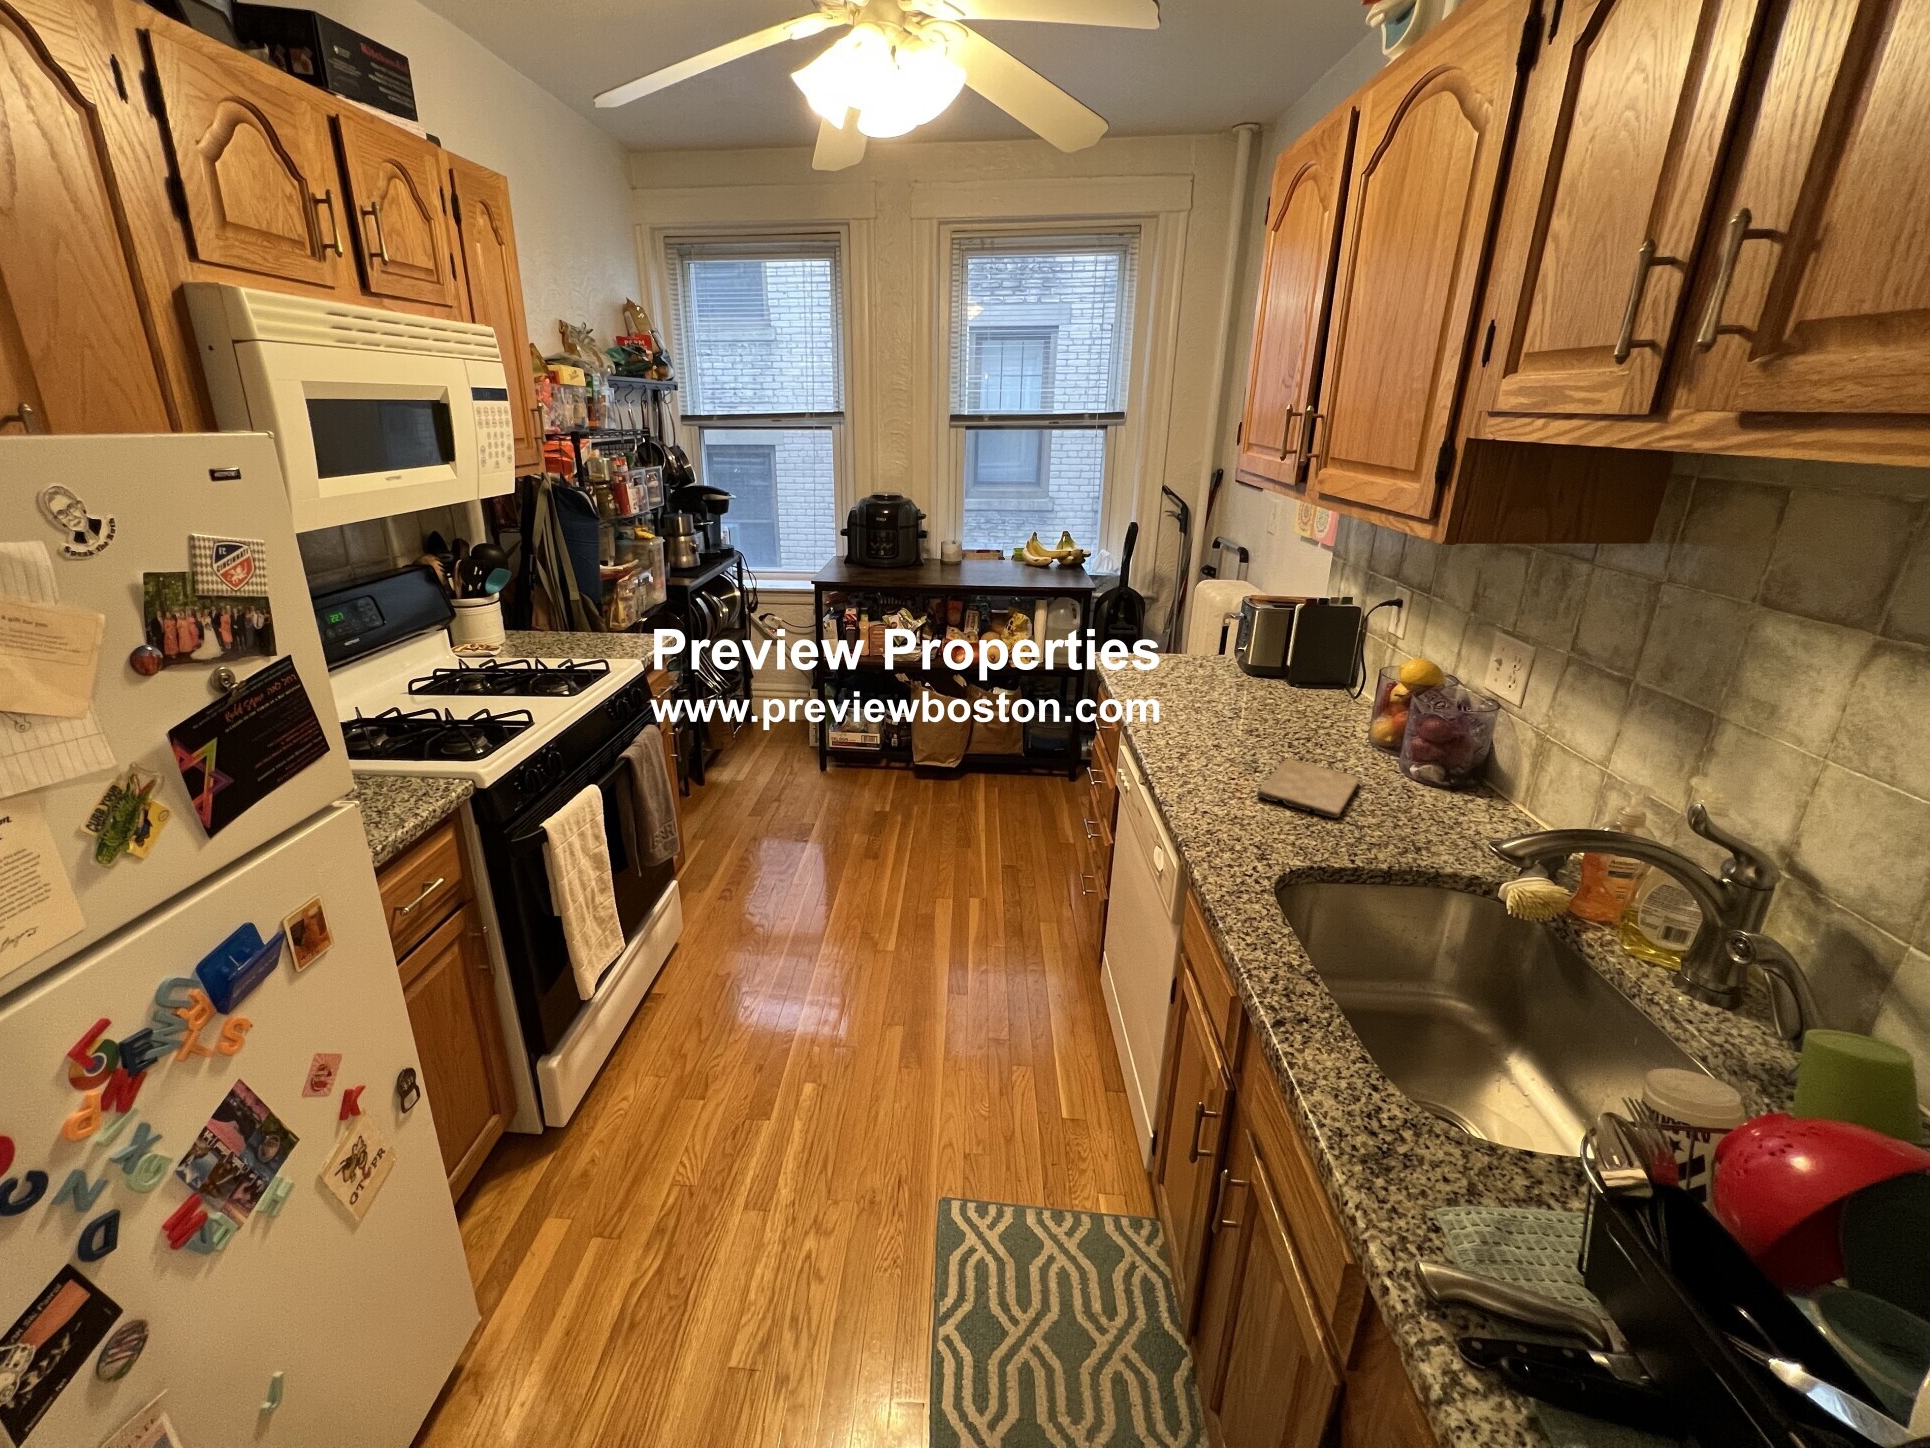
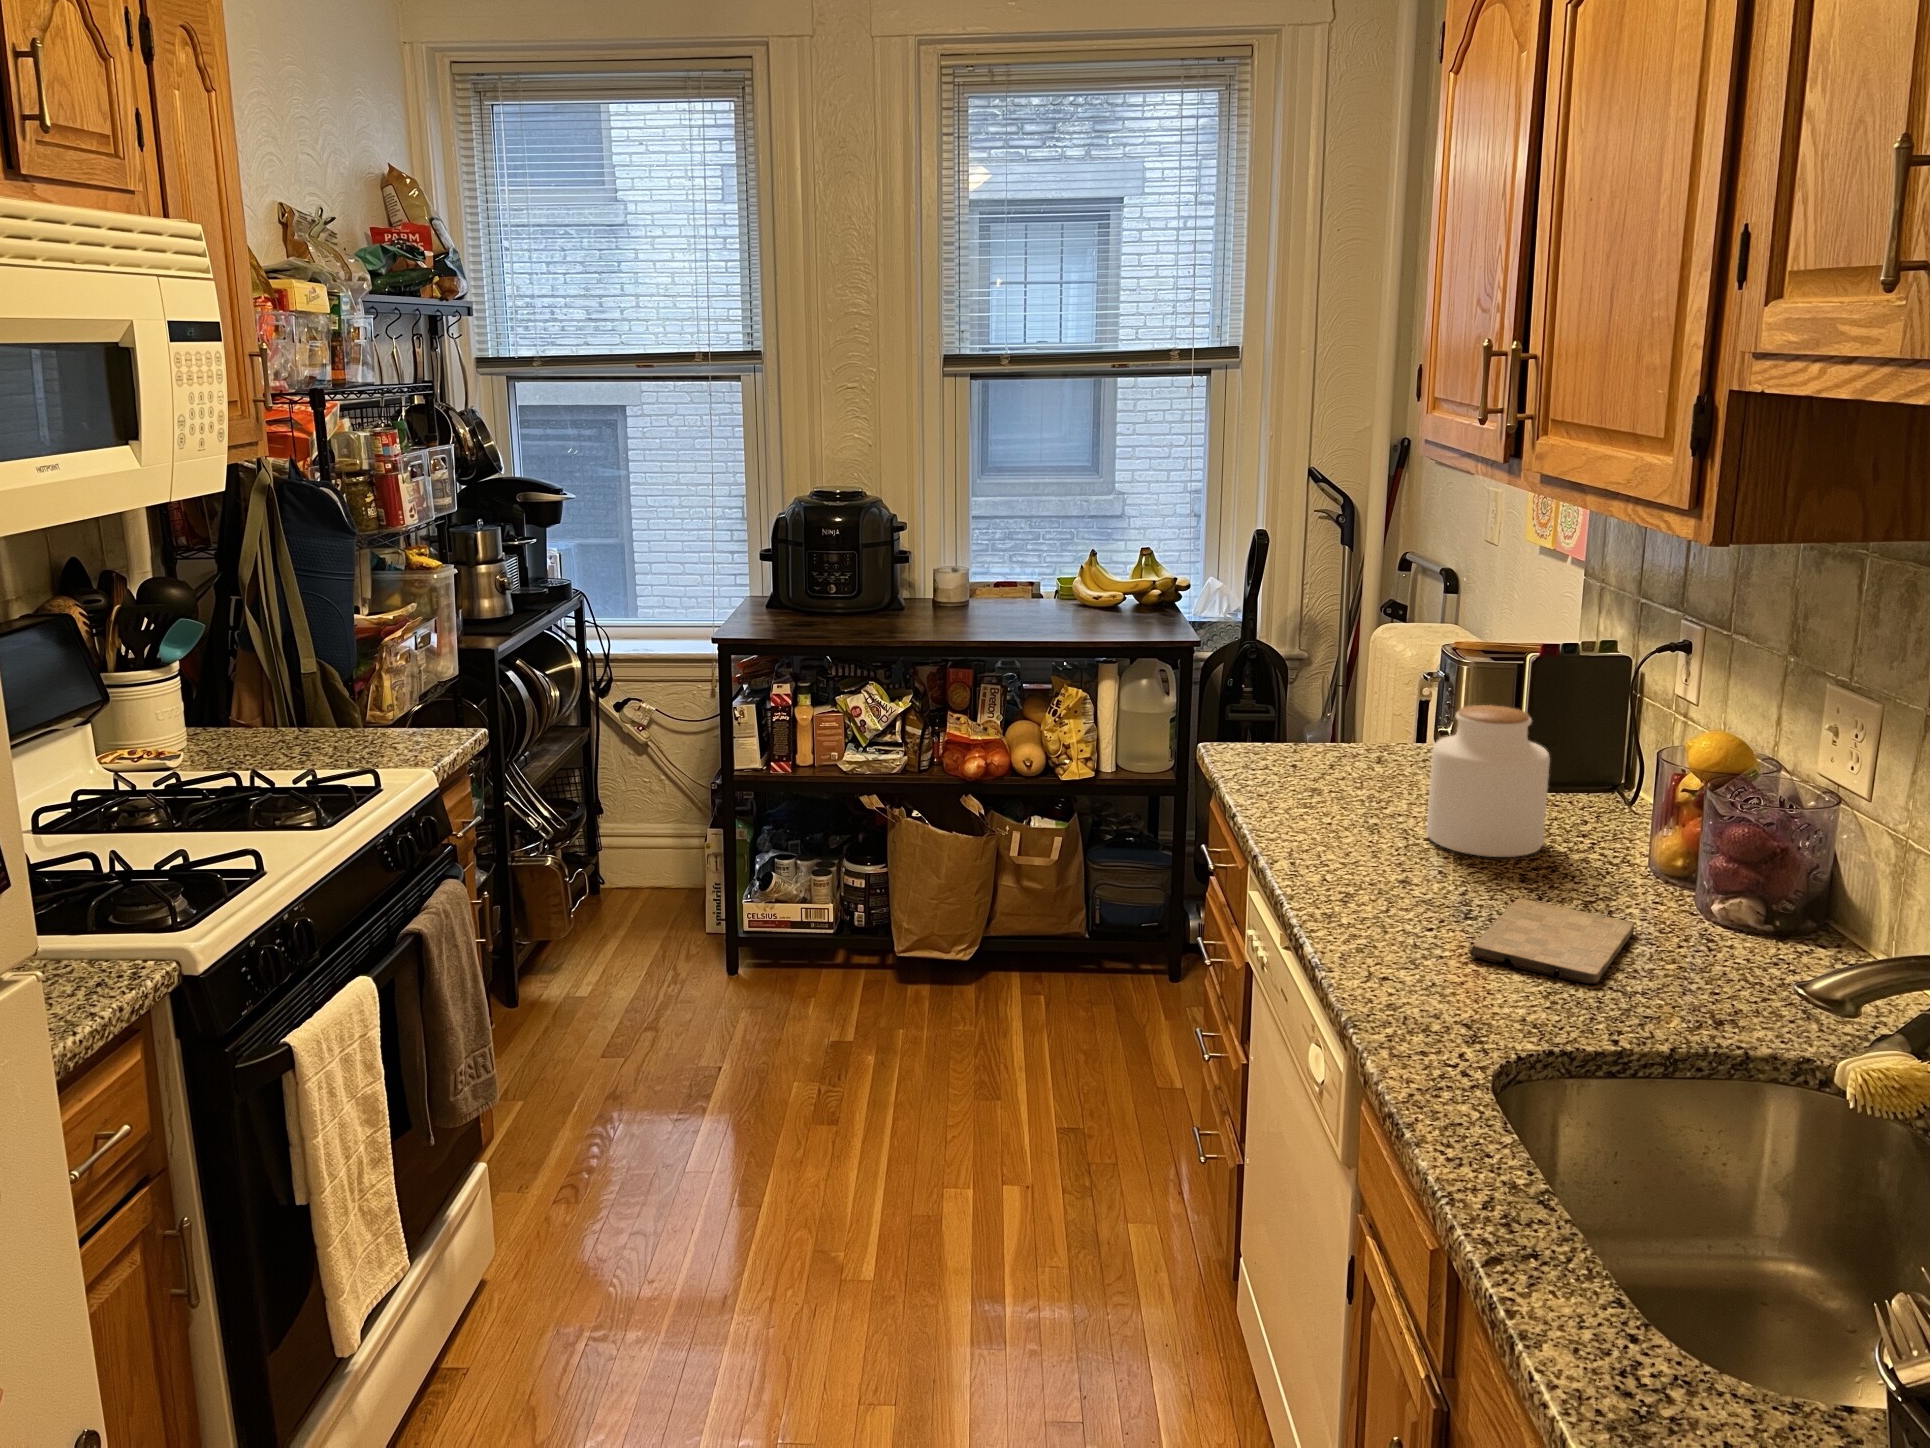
jar: none [1228,636,1308,730] -> present [1427,705,1550,857]

